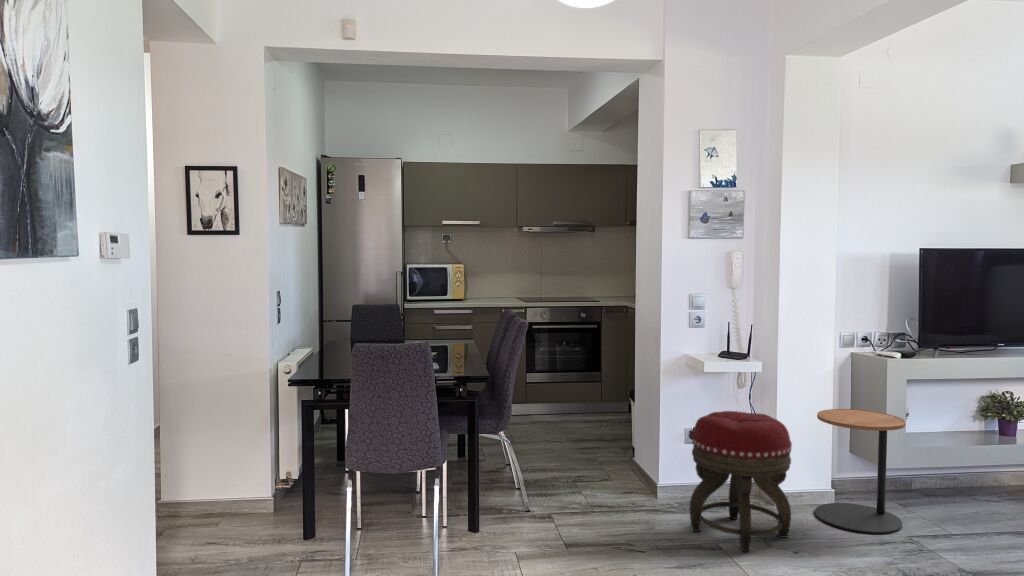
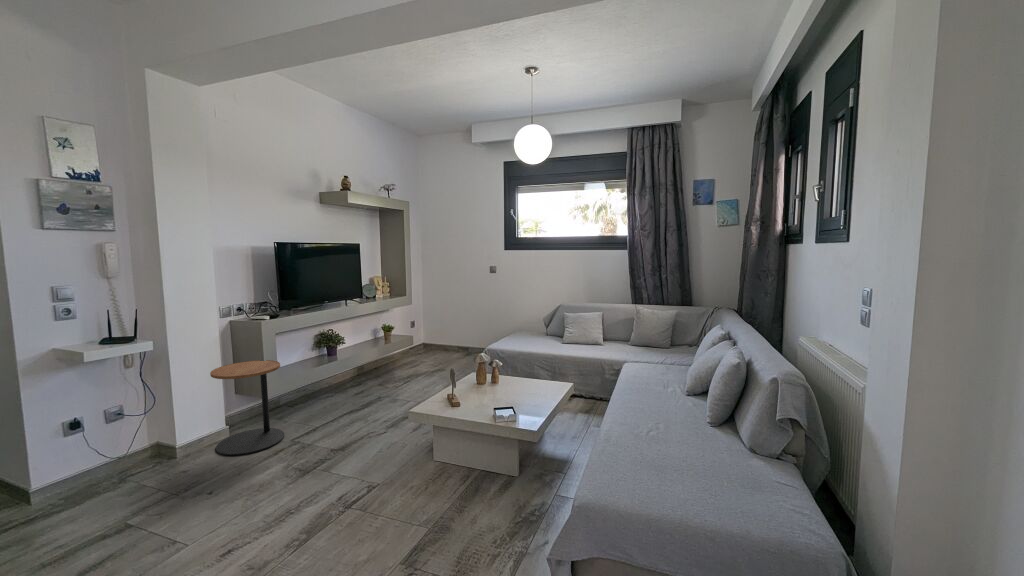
footstool: present [689,411,792,552] -> none [77,387,199,523]

